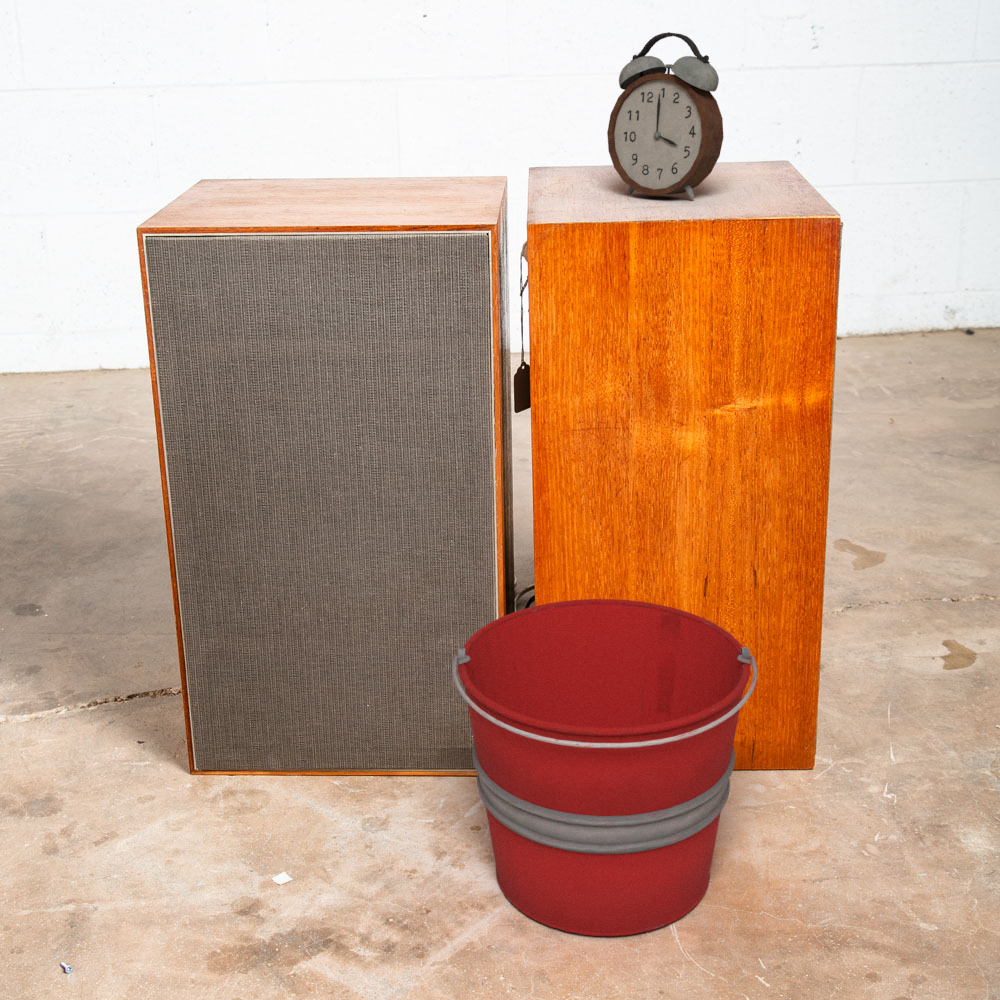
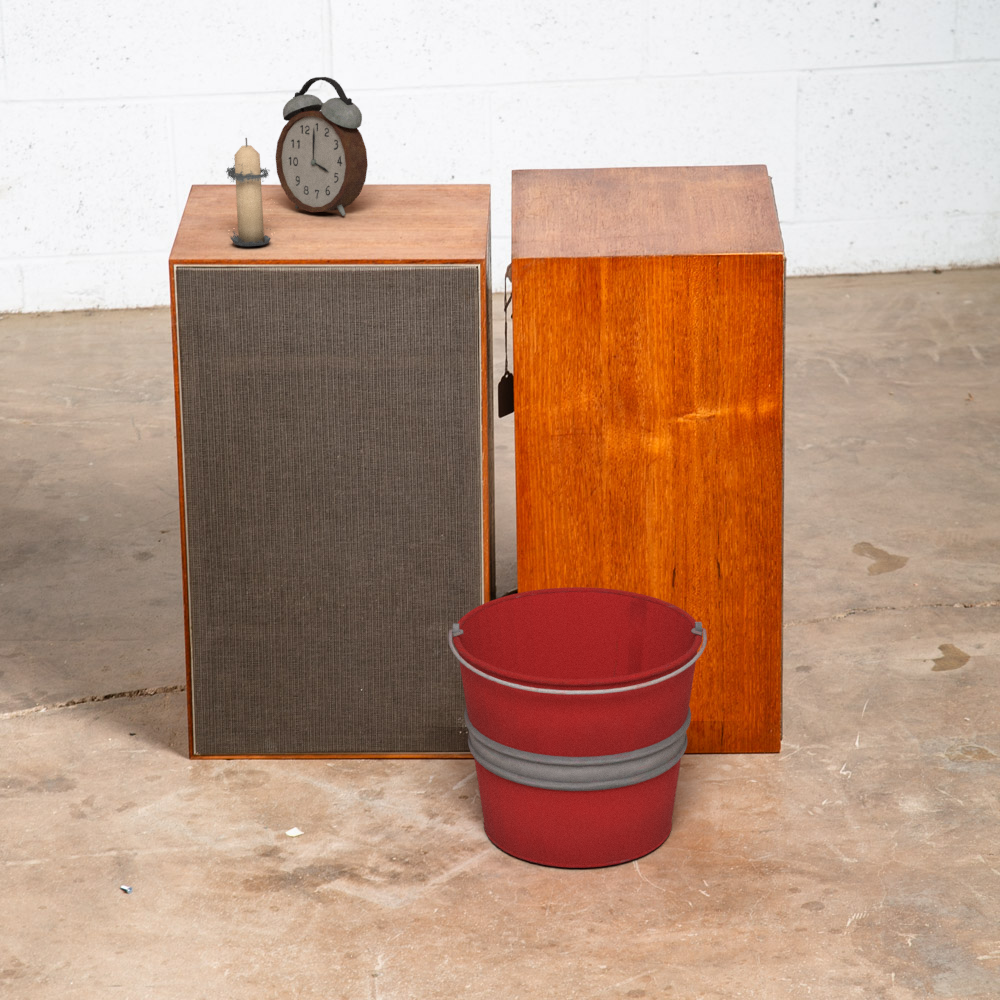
alarm clock: present [607,32,723,199] -> present [276,77,368,216]
candle: none [198,90,263,218] -> present [226,138,271,246]

